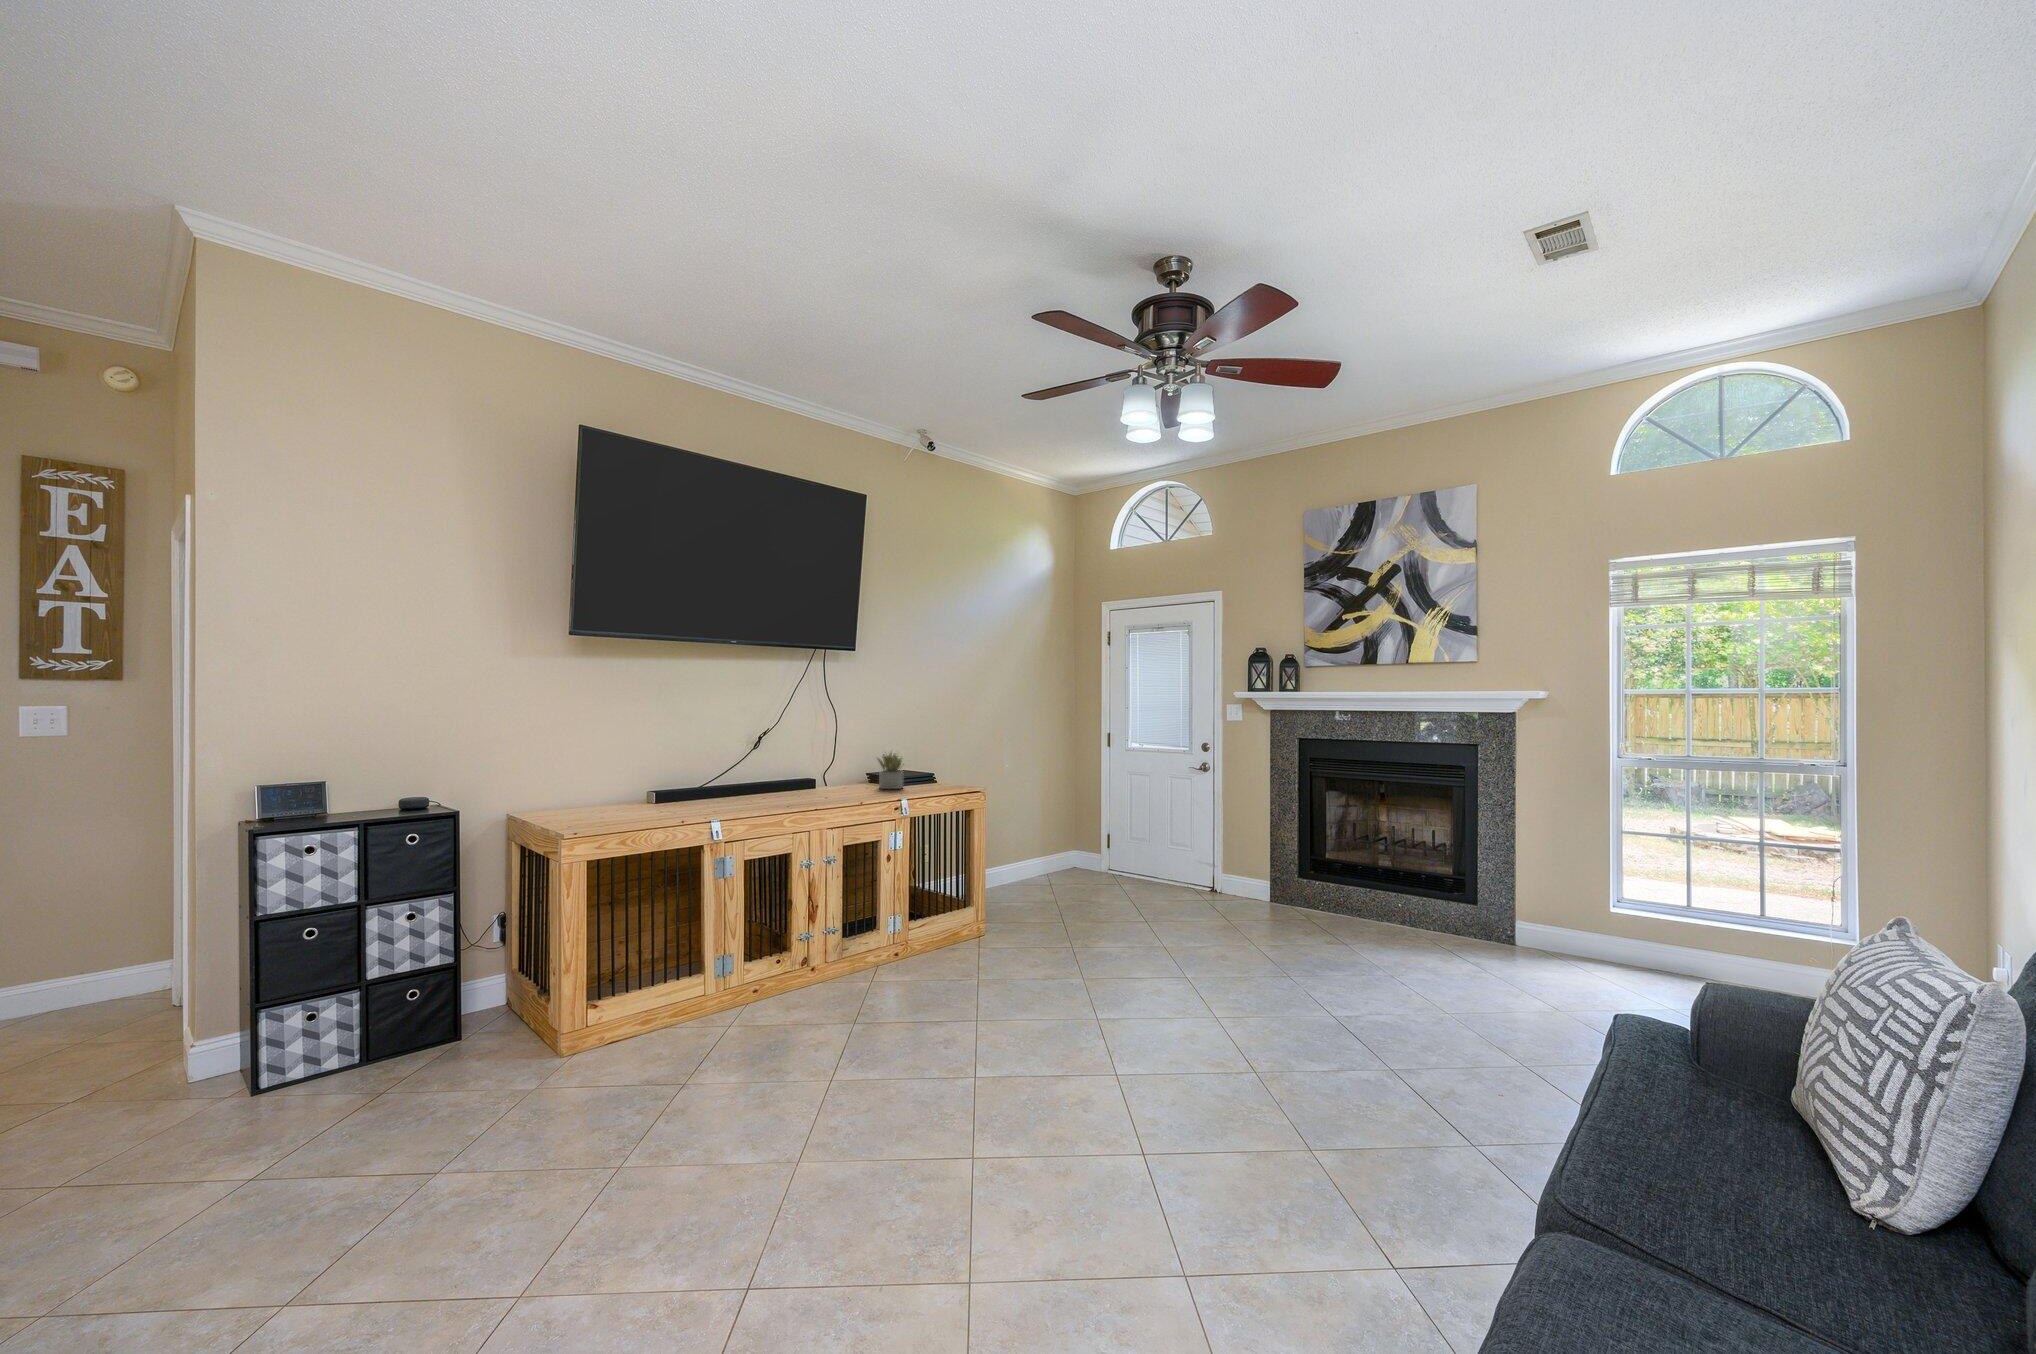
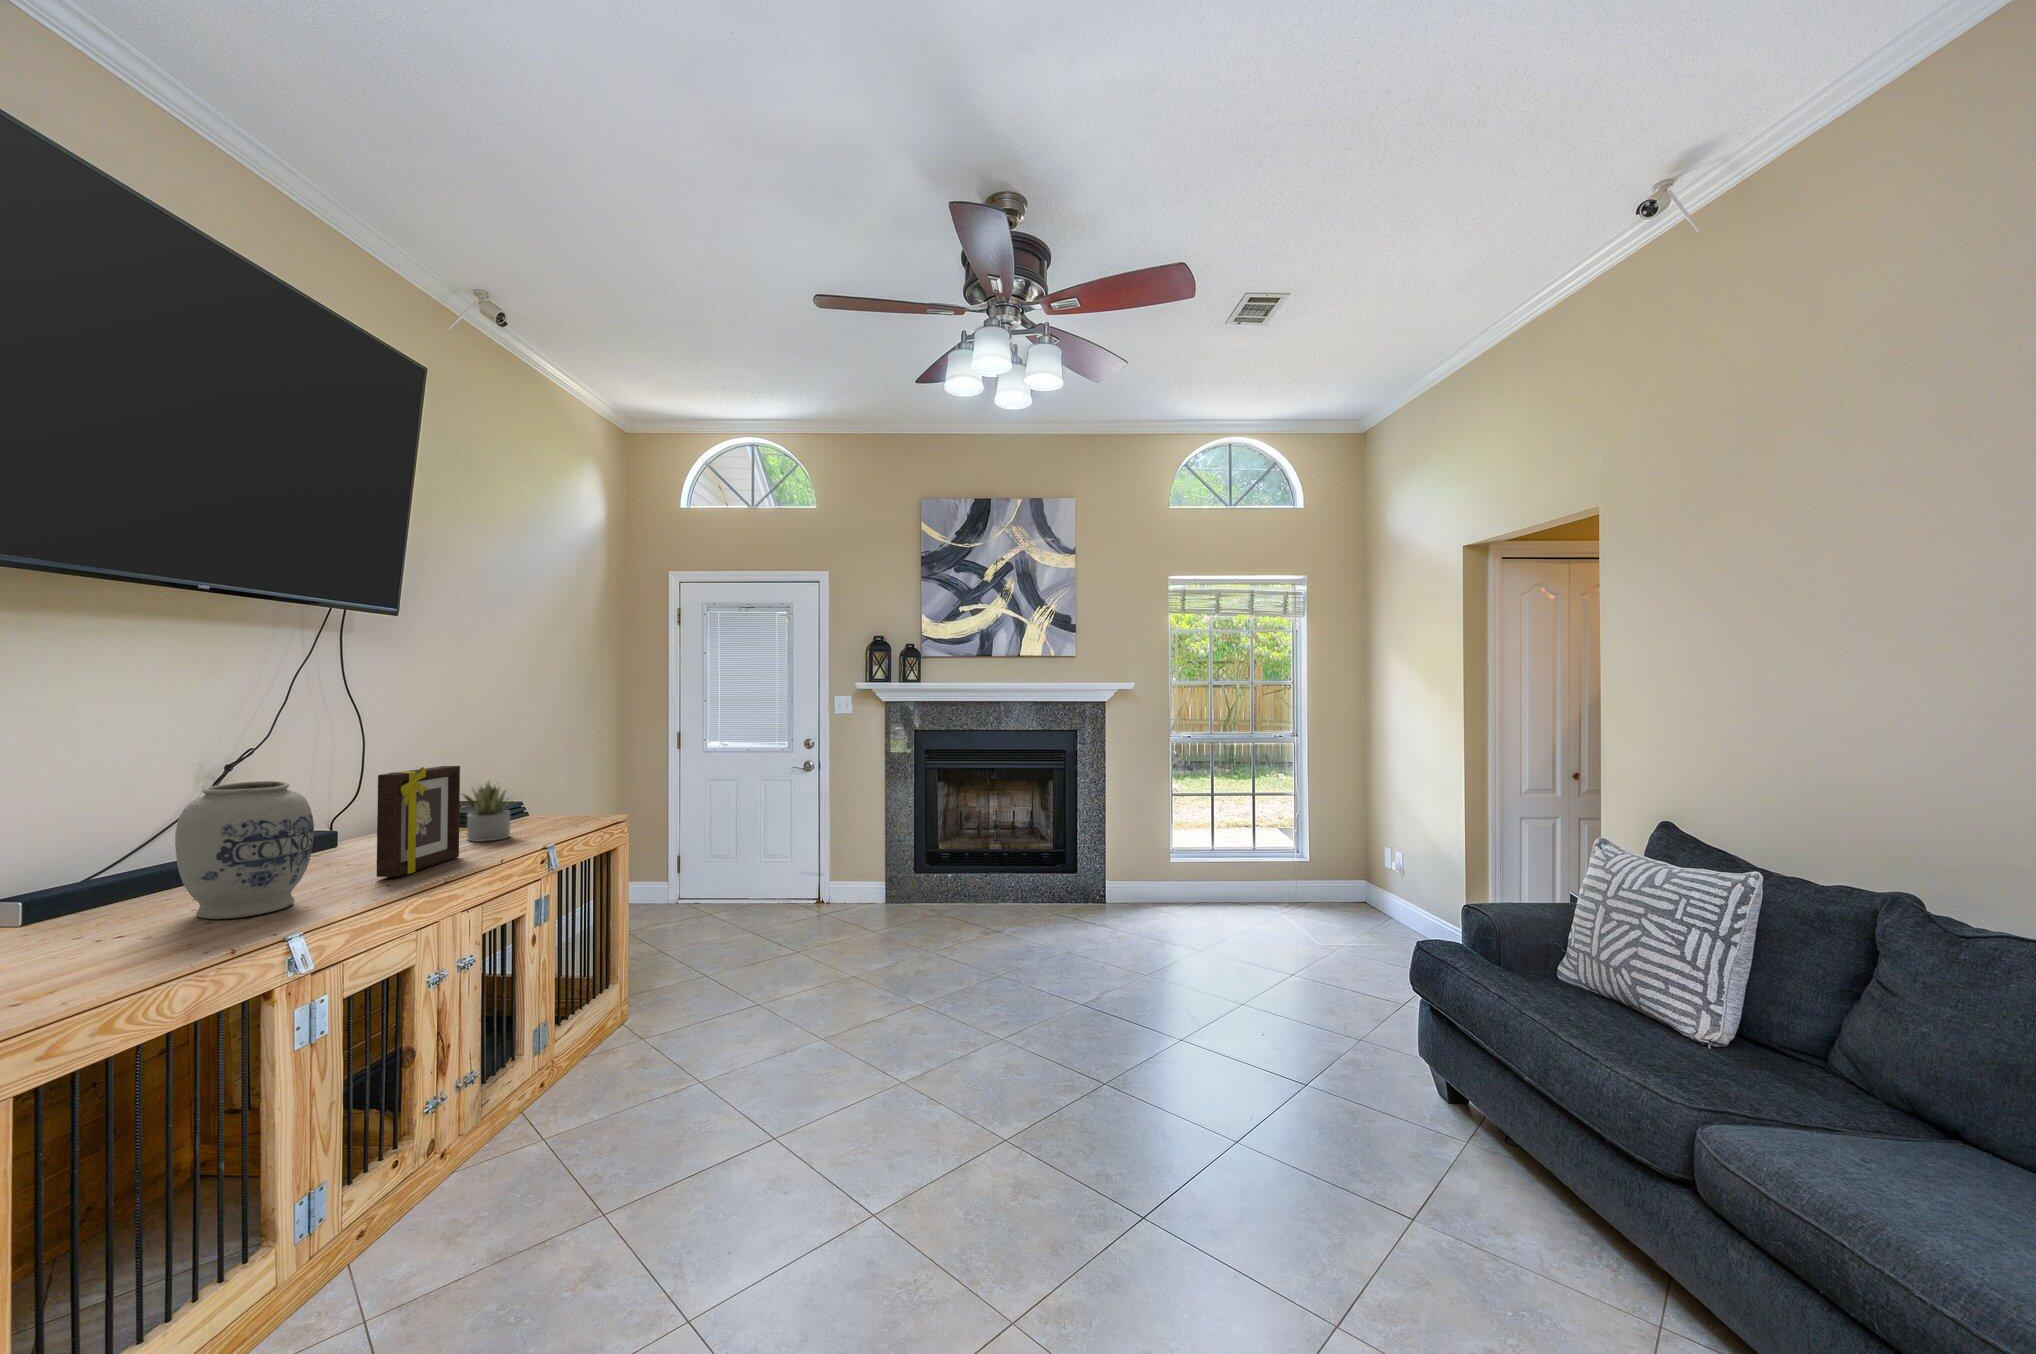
picture frame: none [800,734,857,798] -> present [376,766,460,877]
vase: none [702,735,761,805] -> present [175,781,314,919]

